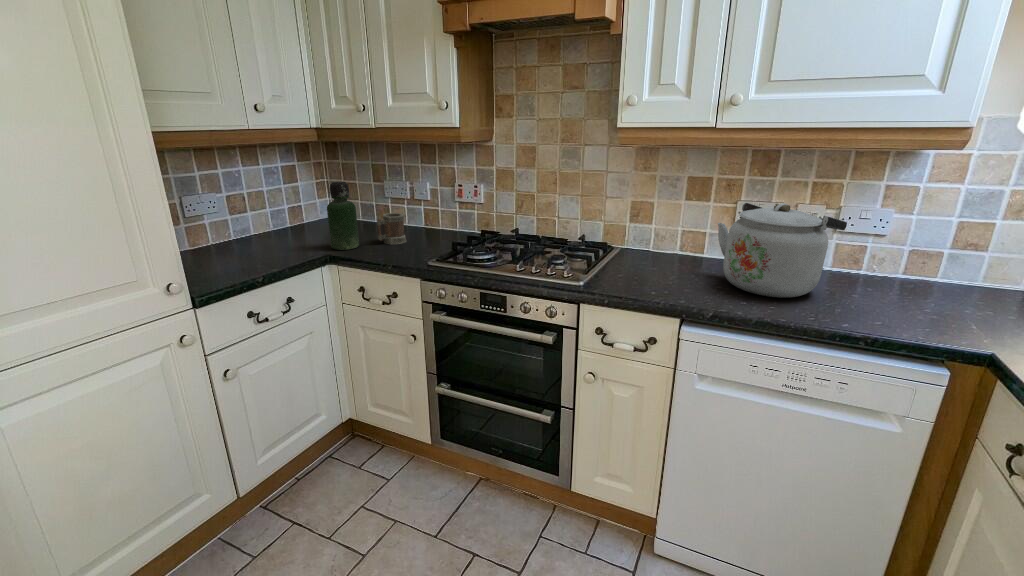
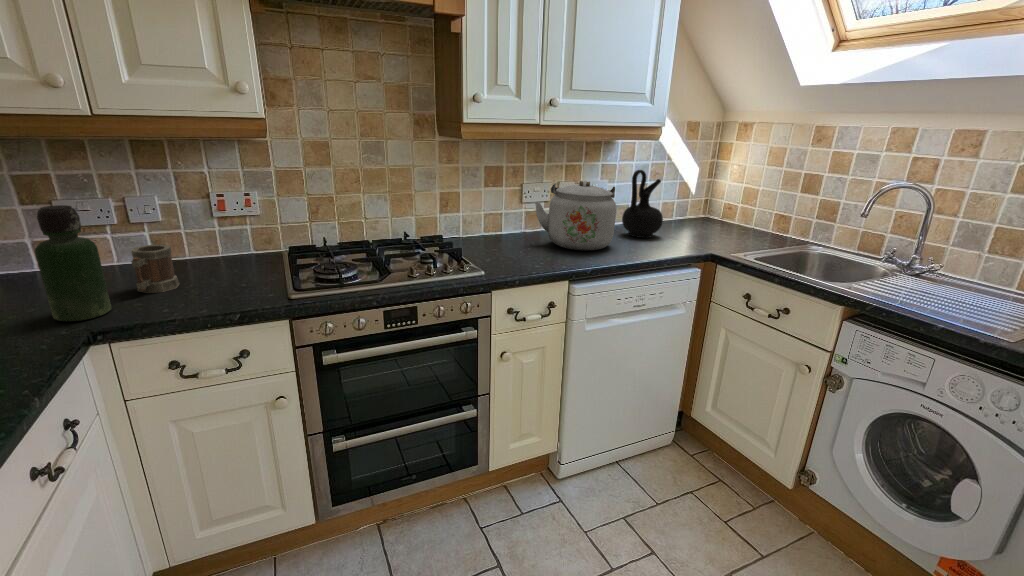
ceramic jug: none [878,197,965,306] -> present [622,170,663,238]

